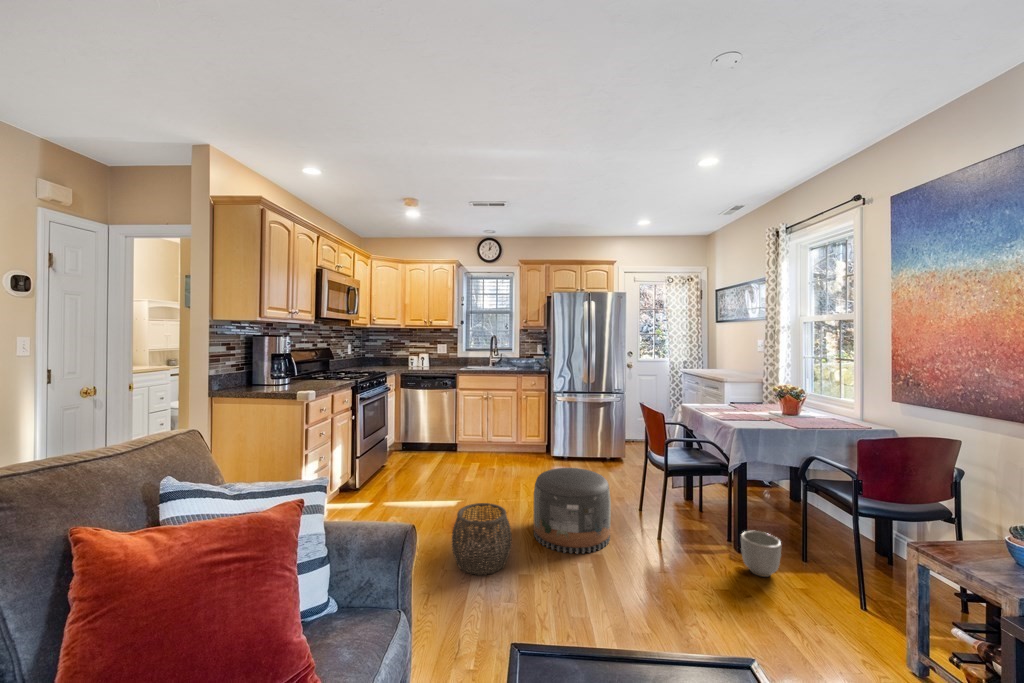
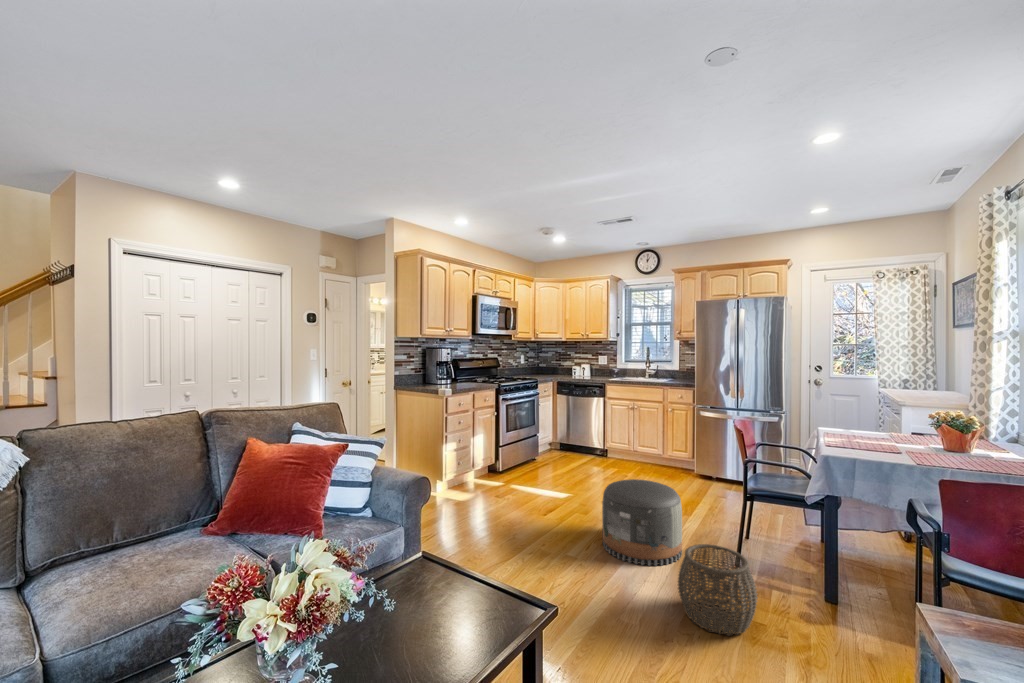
woven basket: present [452,503,512,575] -> present [678,544,757,636]
planter: present [741,531,781,577] -> none [807,586,861,647]

